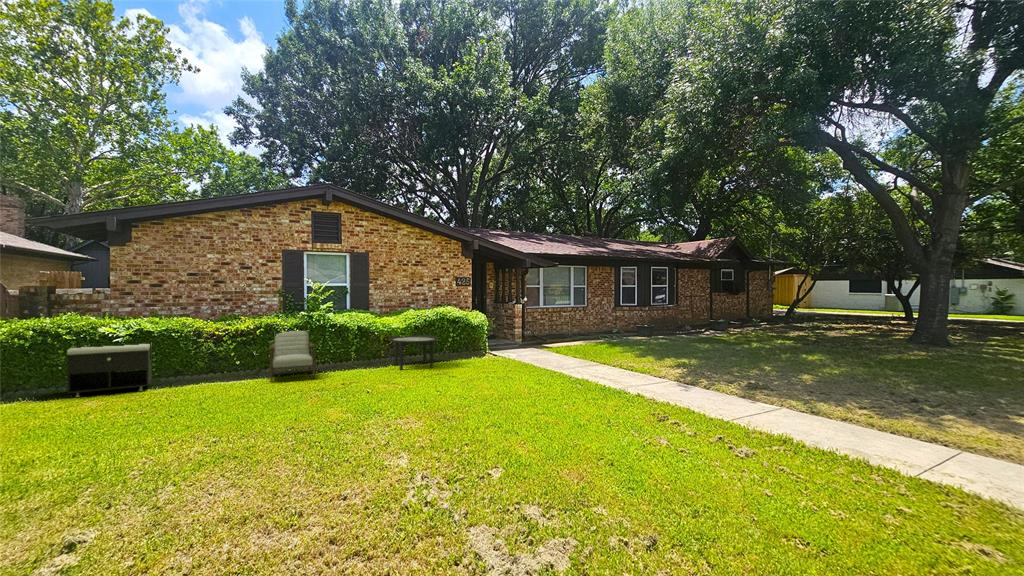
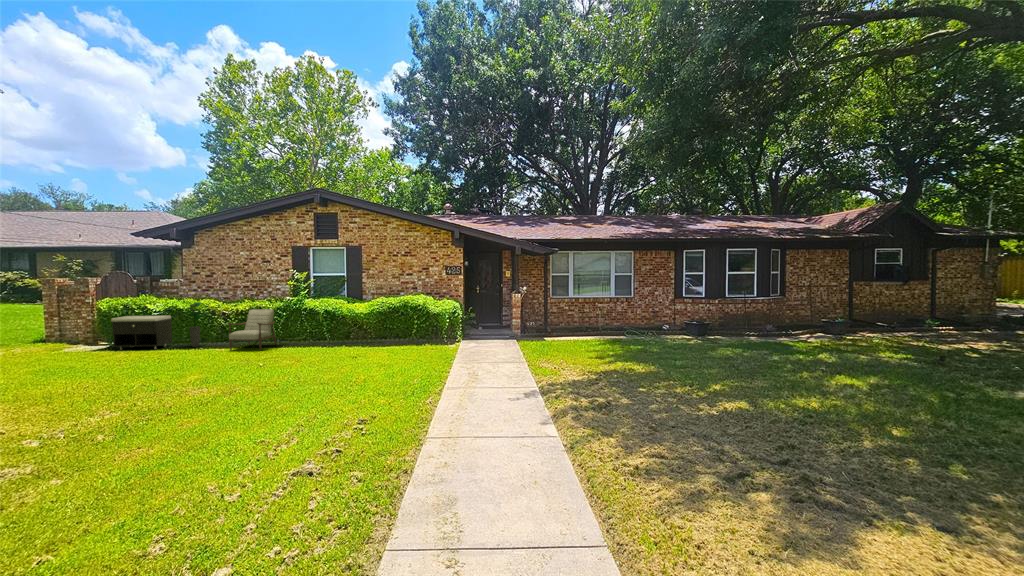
potted plant: none [181,322,213,383] -> present [189,302,201,347]
round table: present [389,335,438,370] -> none [331,319,378,350]

